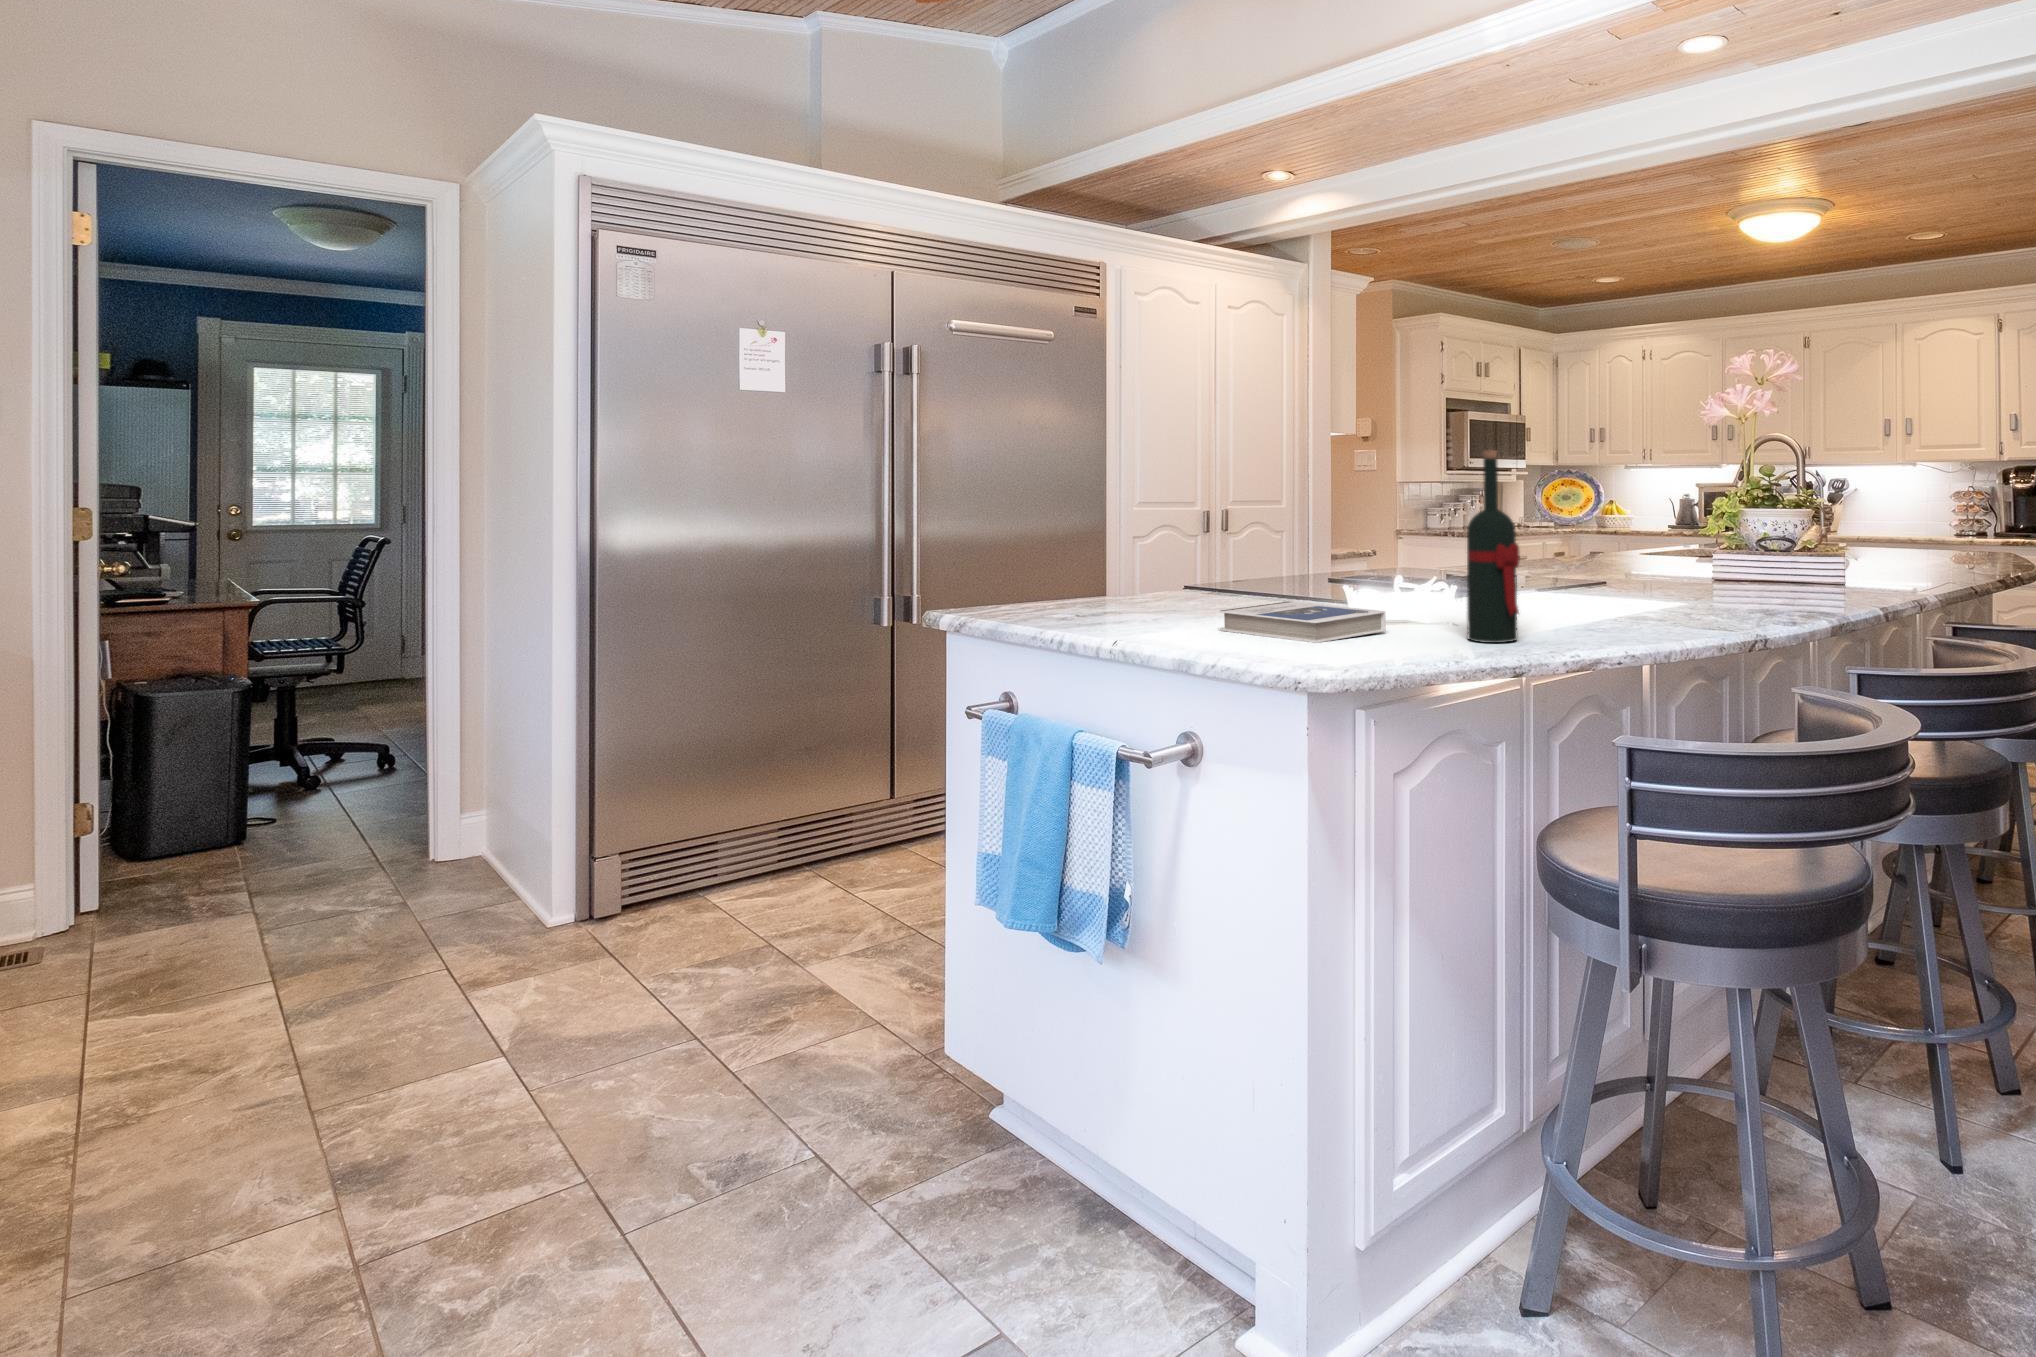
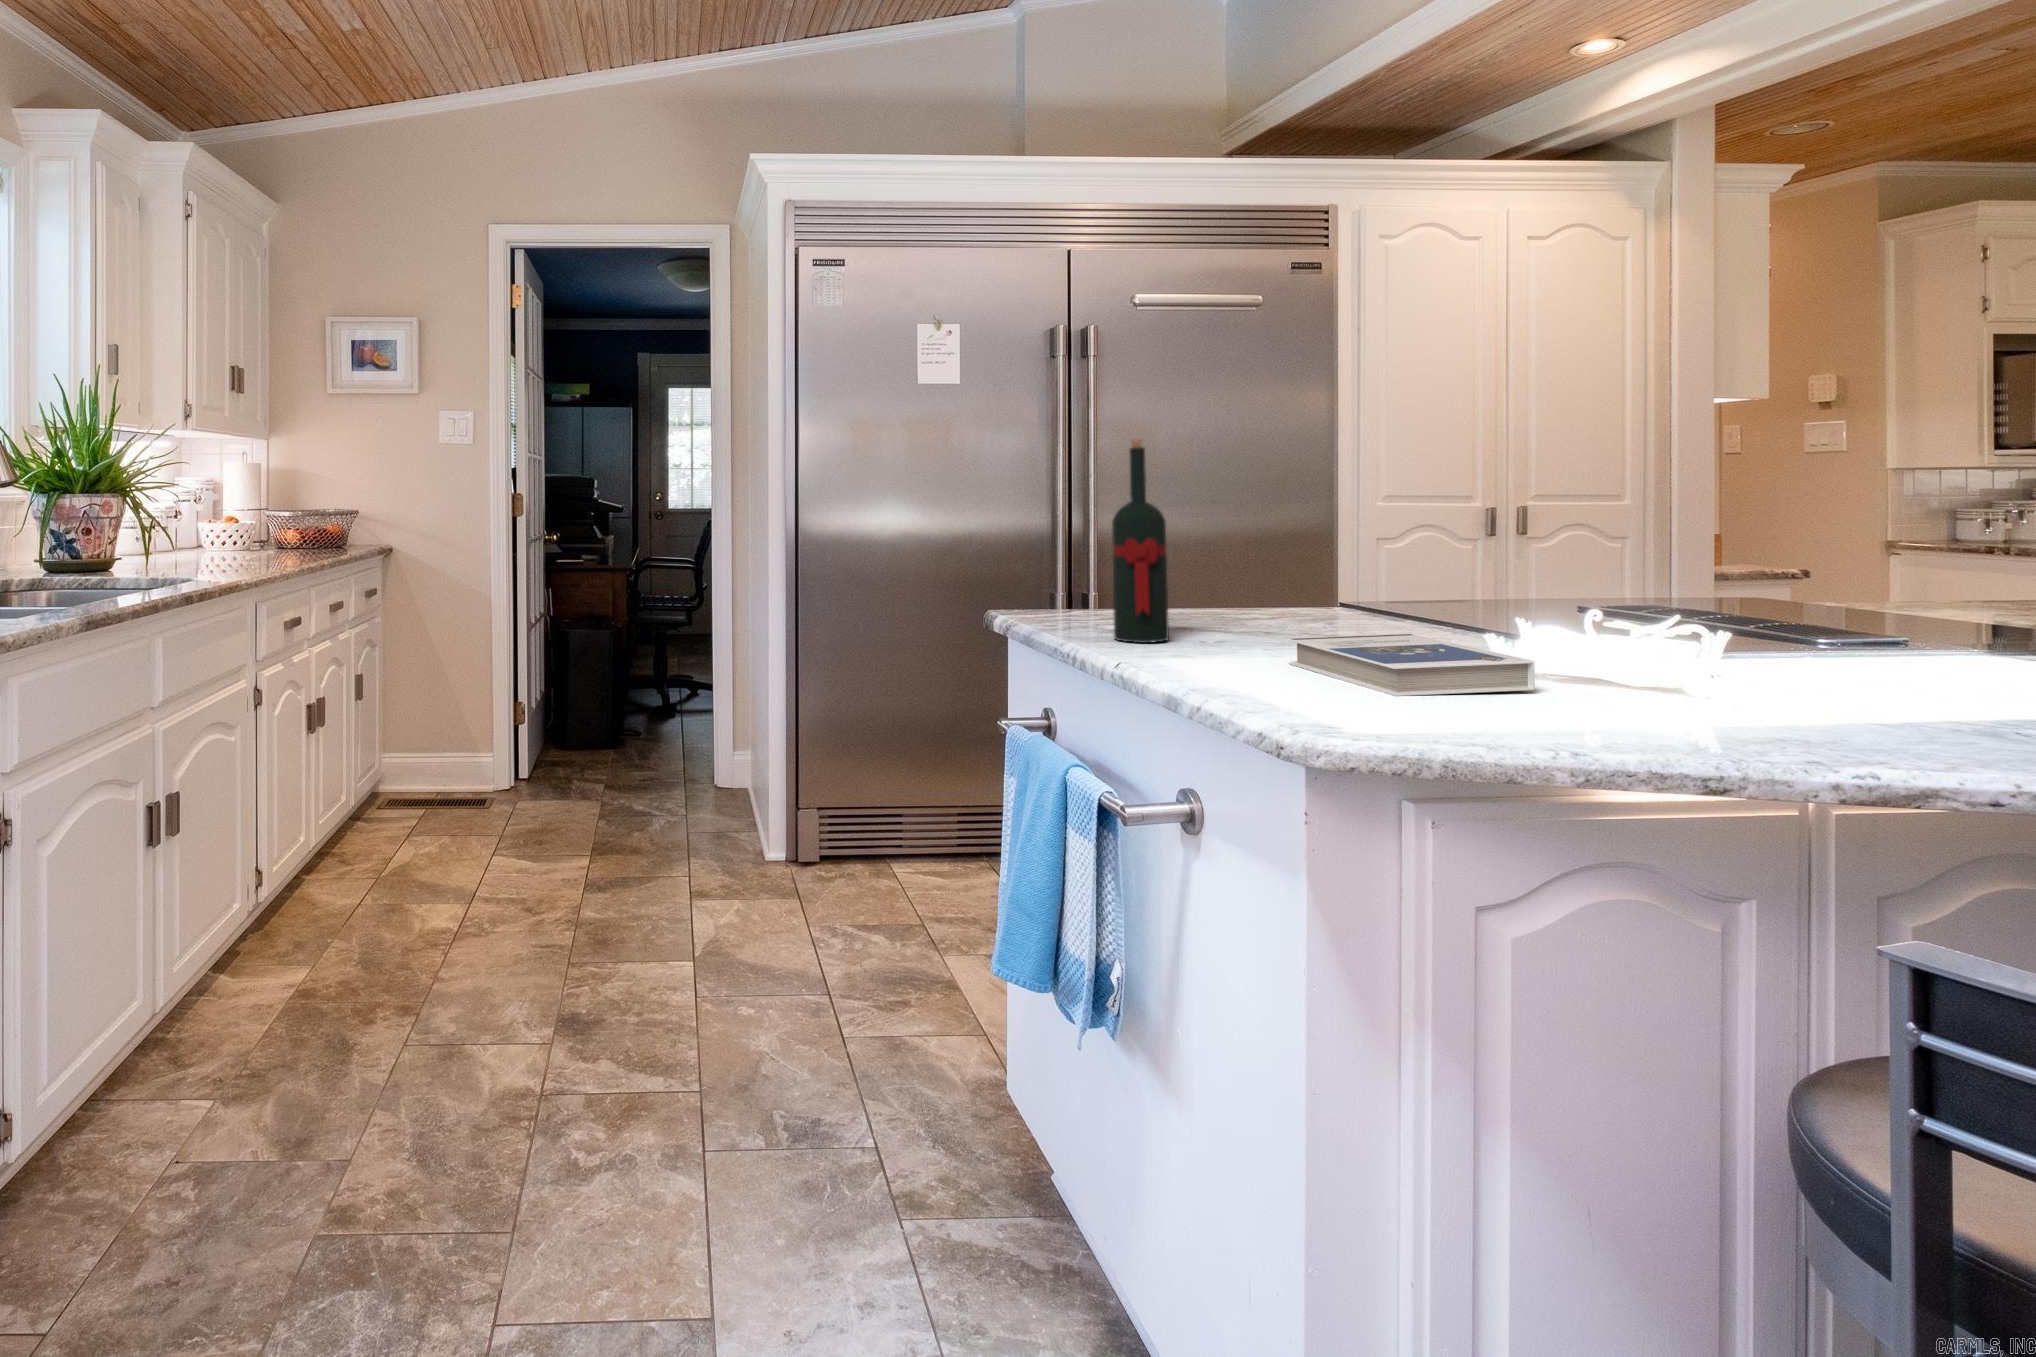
wine bottle: present [1467,450,1520,643] -> present [1112,439,1169,643]

